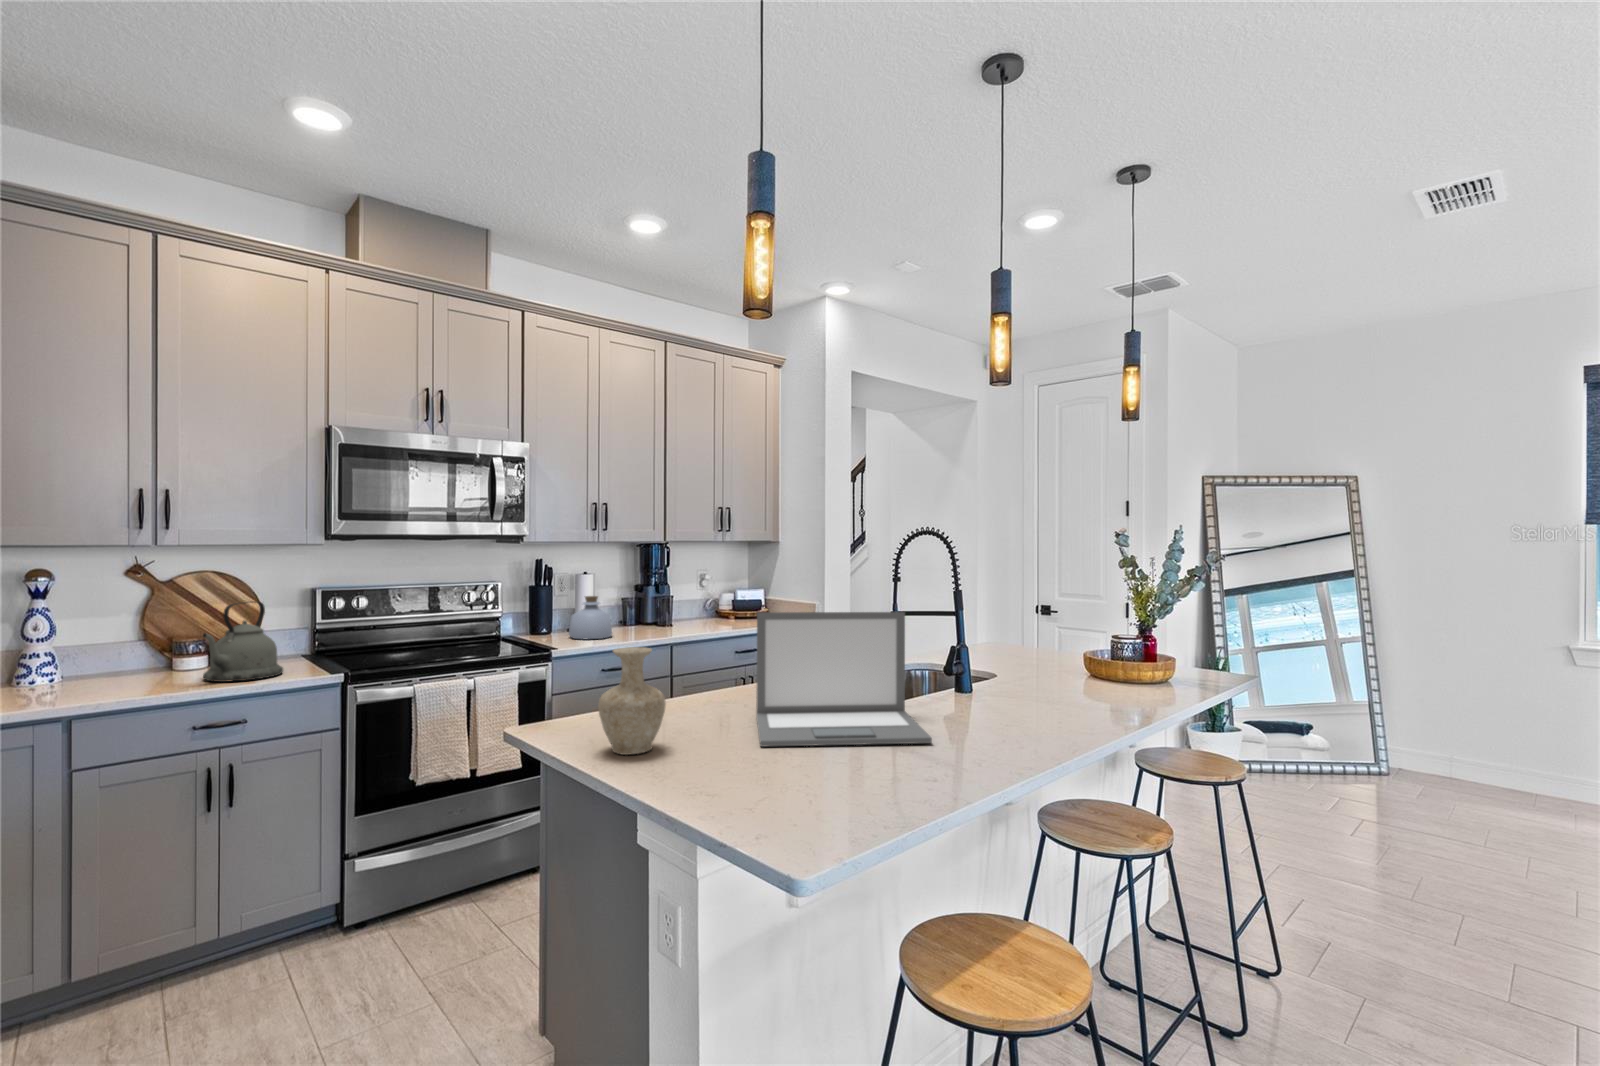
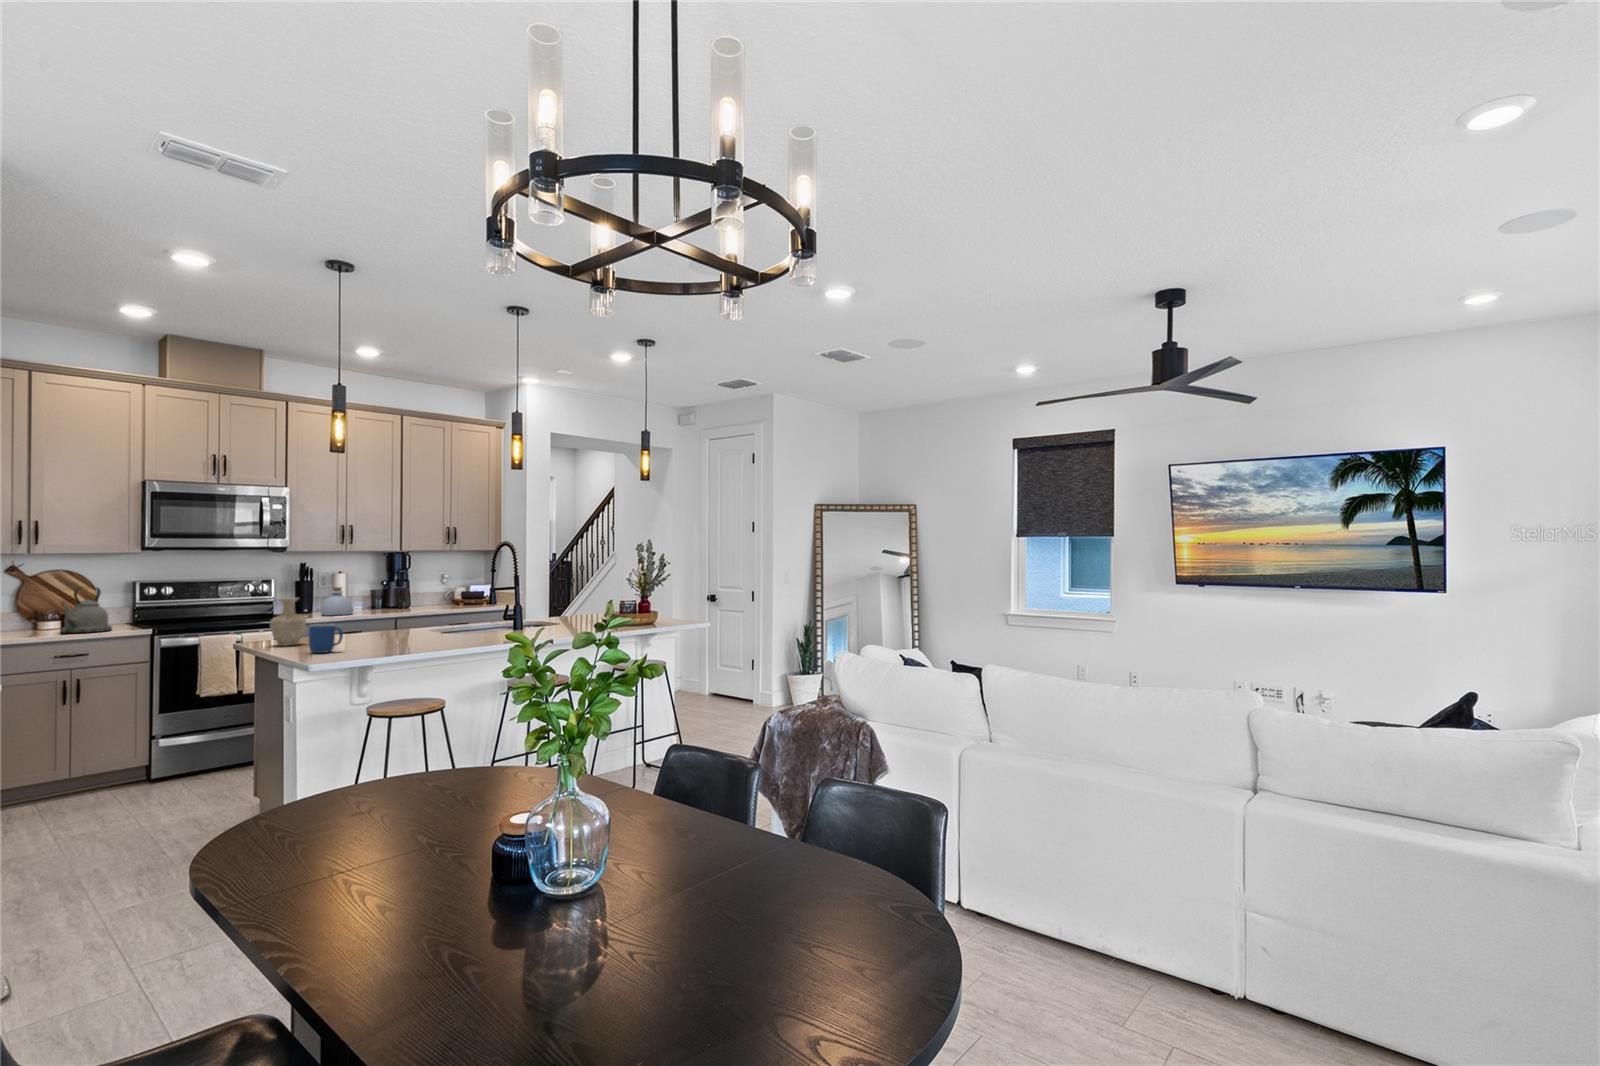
laptop: present [756,612,932,747] -> none [354,583,454,643]
mug: none [723,723,794,801] -> present [309,624,343,653]

